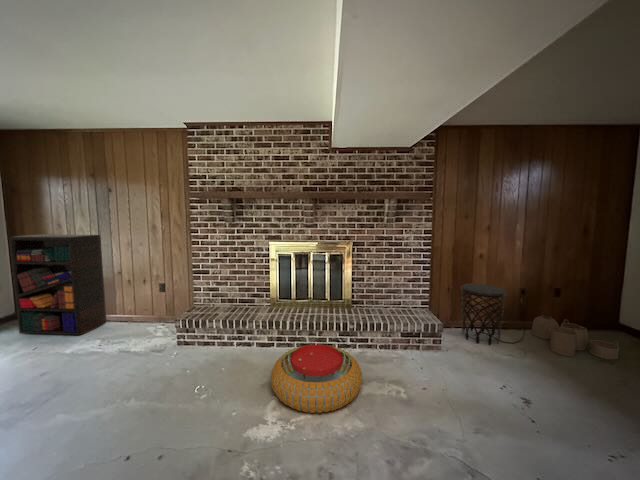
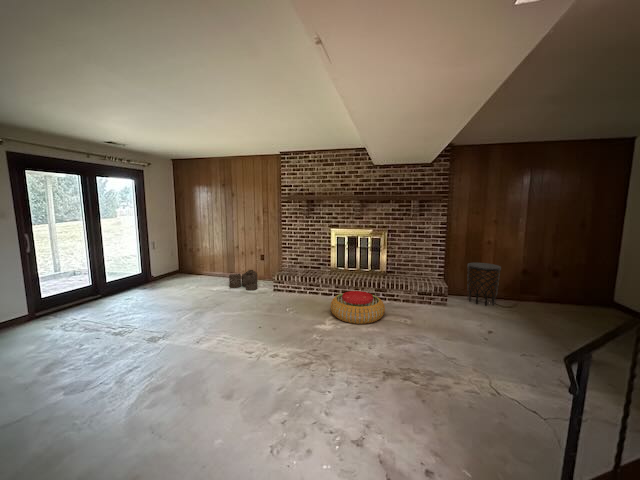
bookshelf: present [10,234,107,335] -> none [183,222,230,283]
woven basket: present [531,315,619,359] -> present [229,270,258,290]

